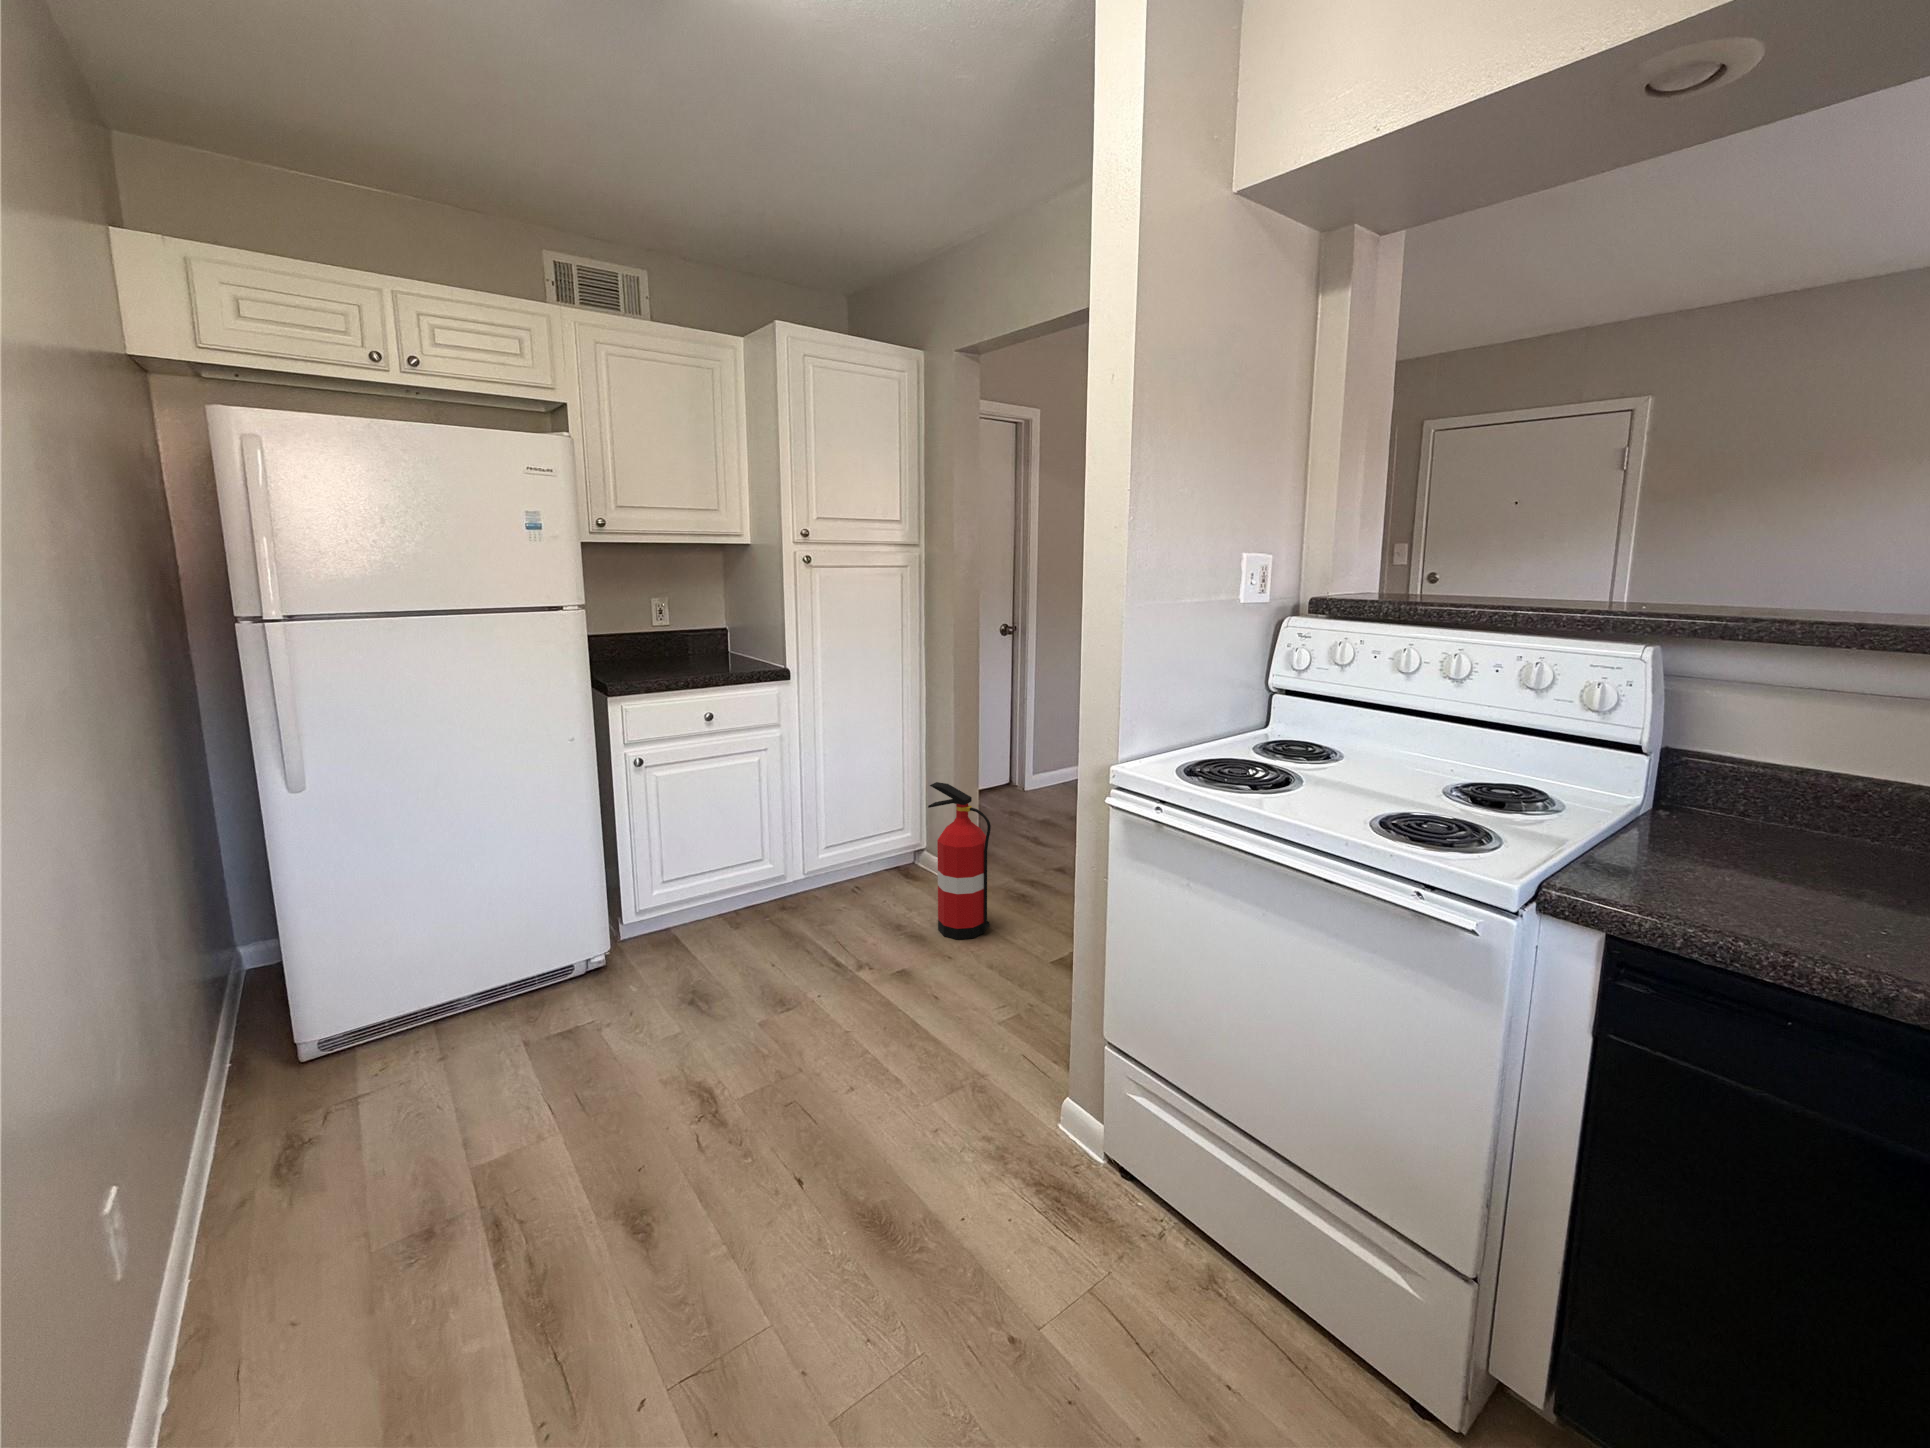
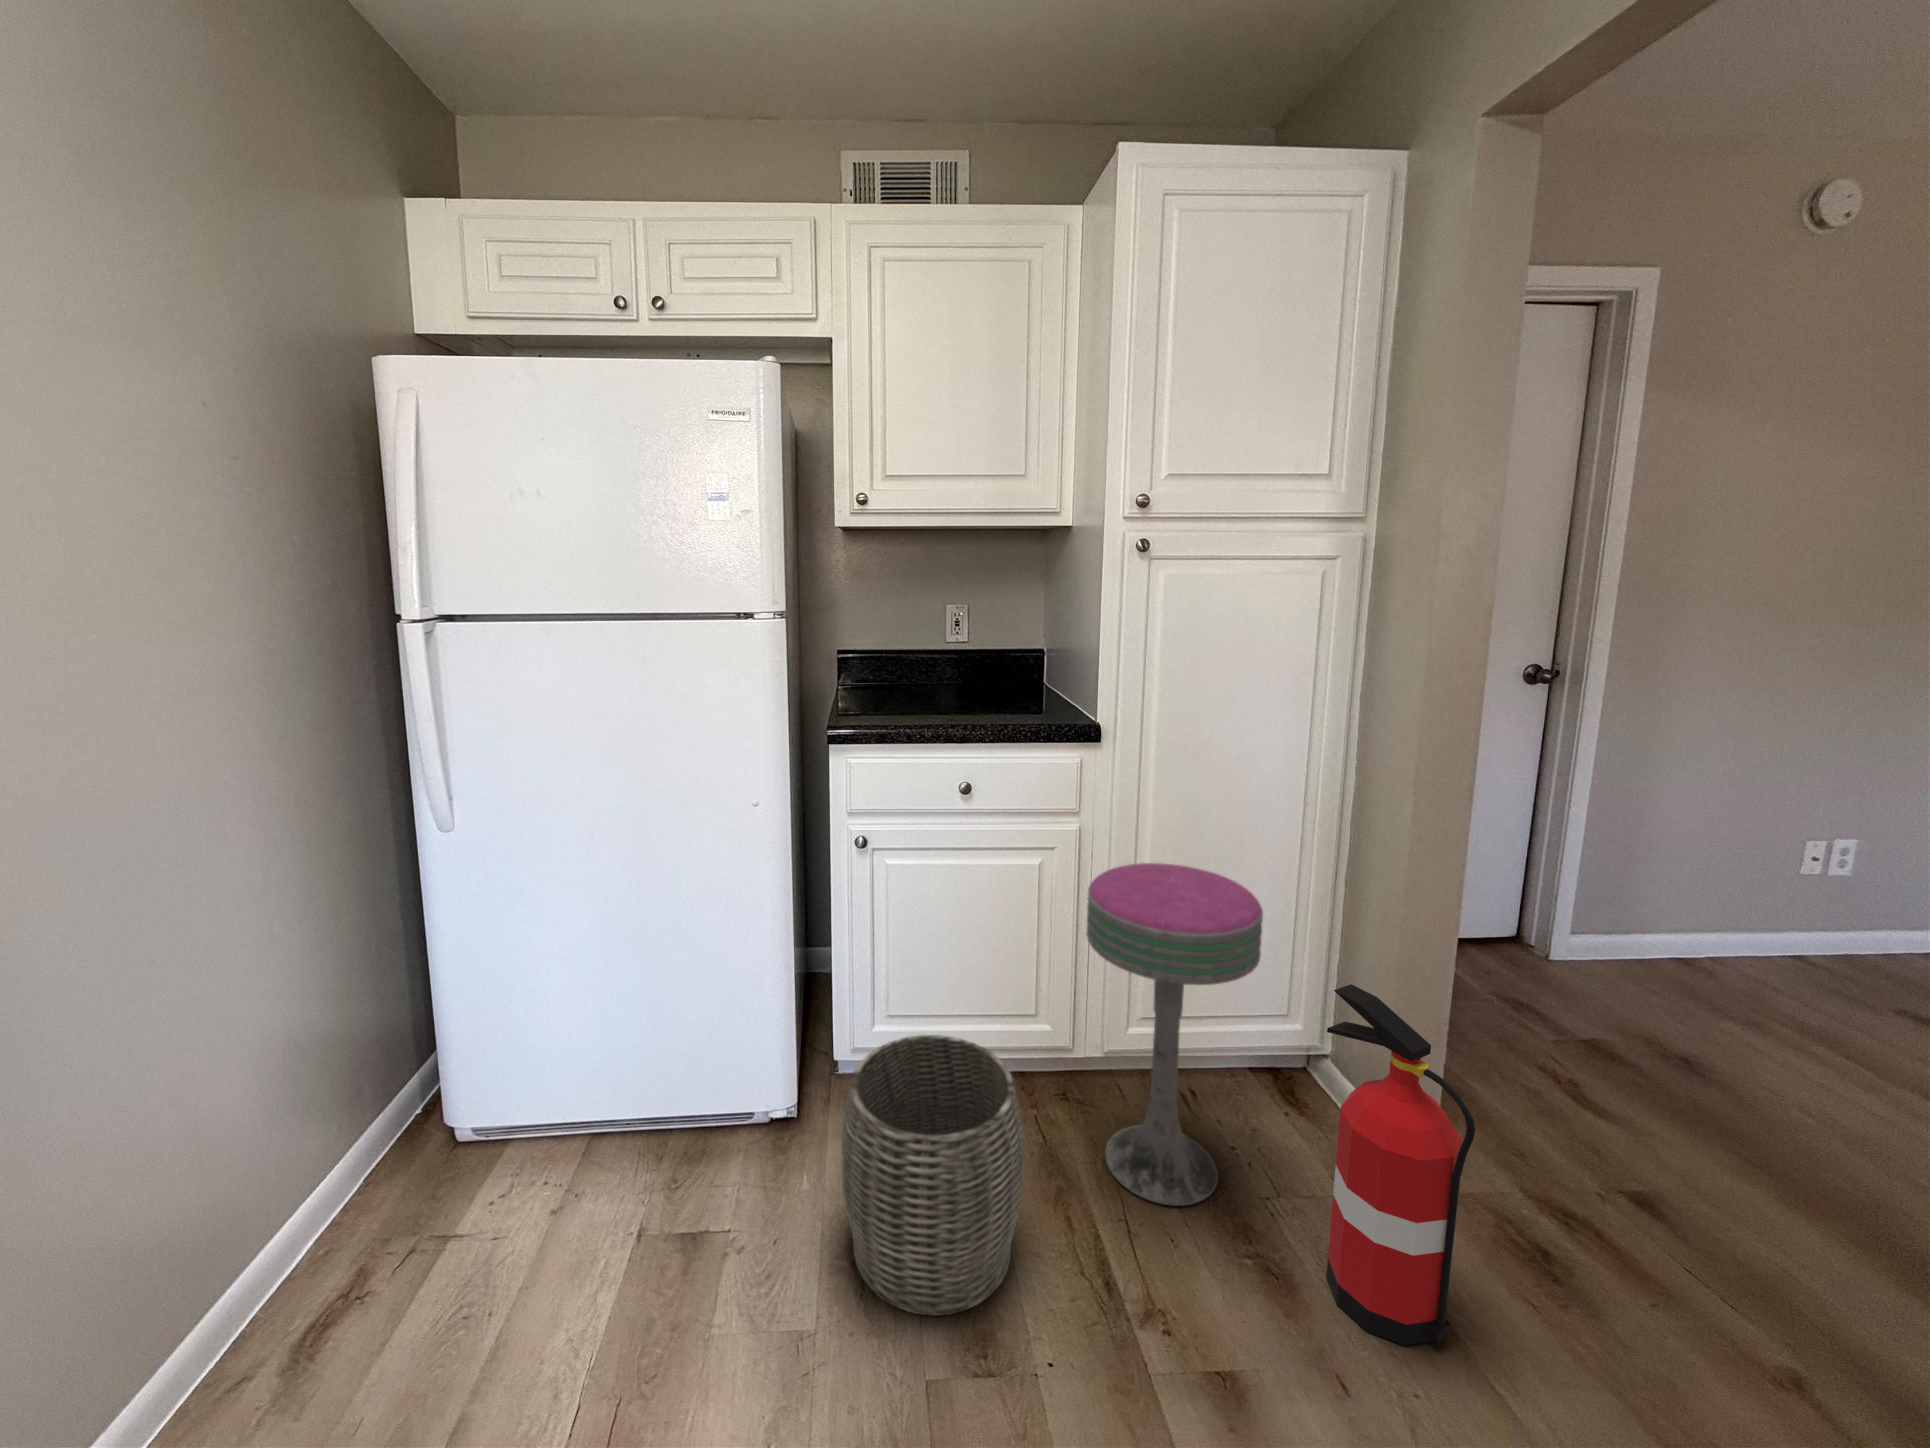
bar stool: none [796,746,893,932] -> present [1086,863,1263,1206]
woven basket: none [671,864,787,1010] -> present [842,1035,1023,1316]

